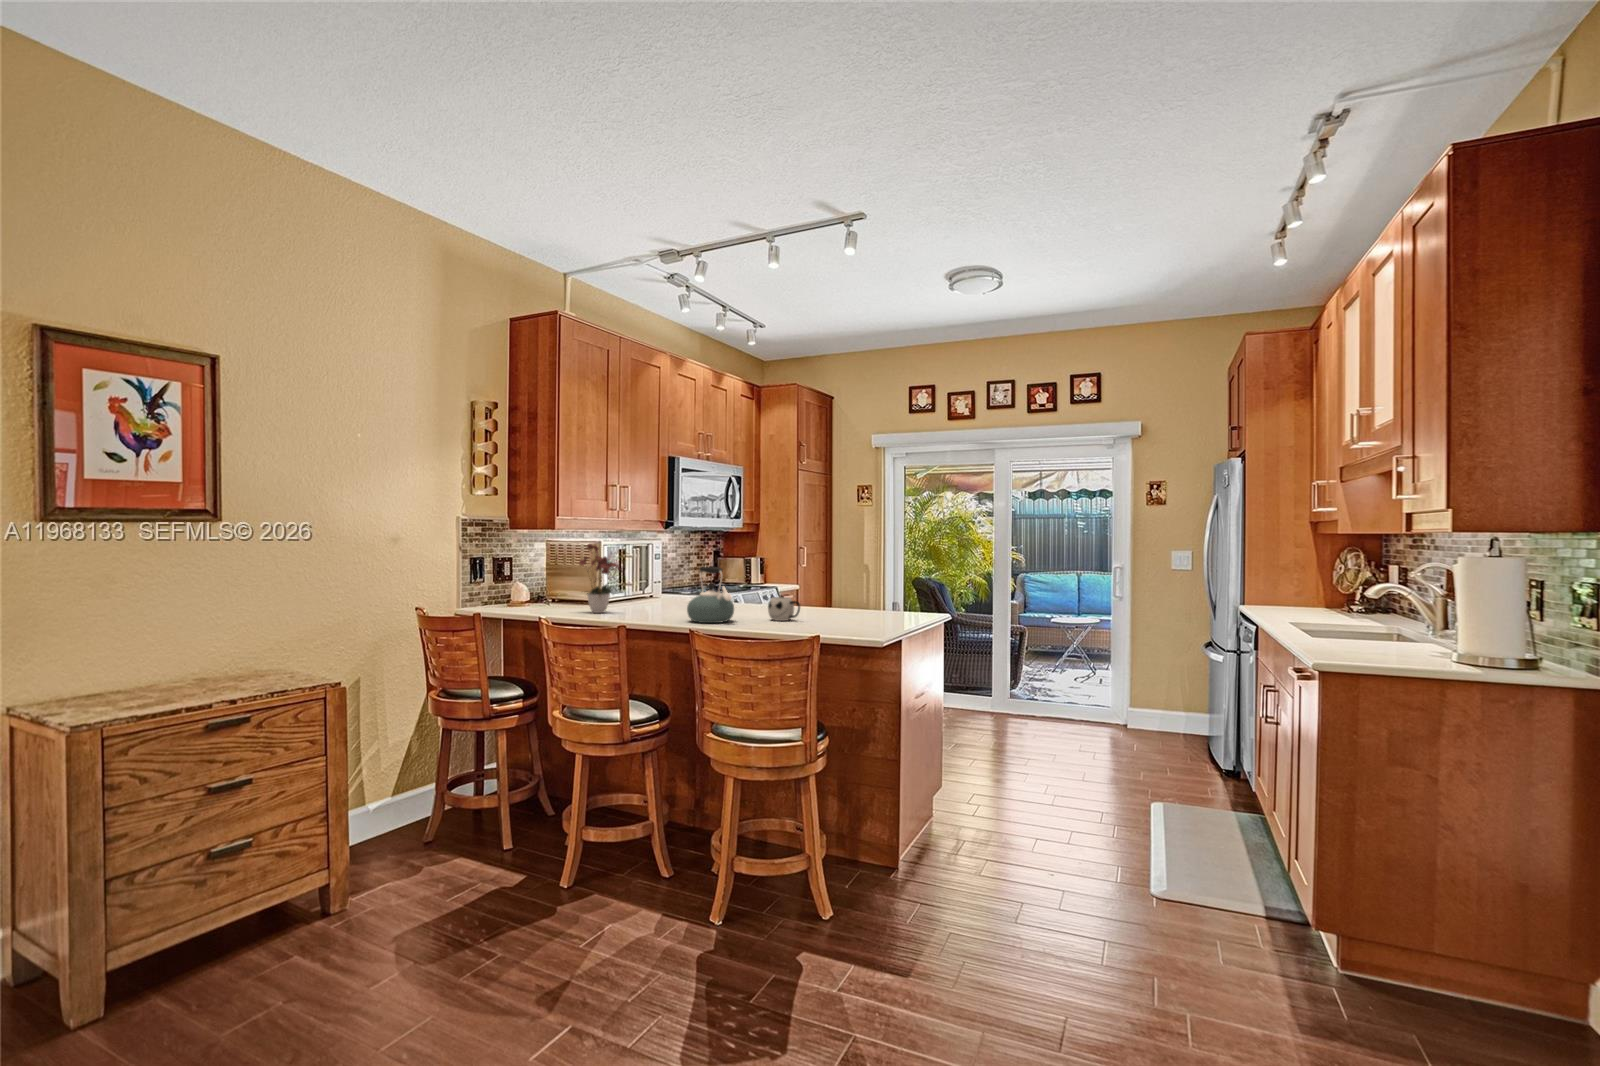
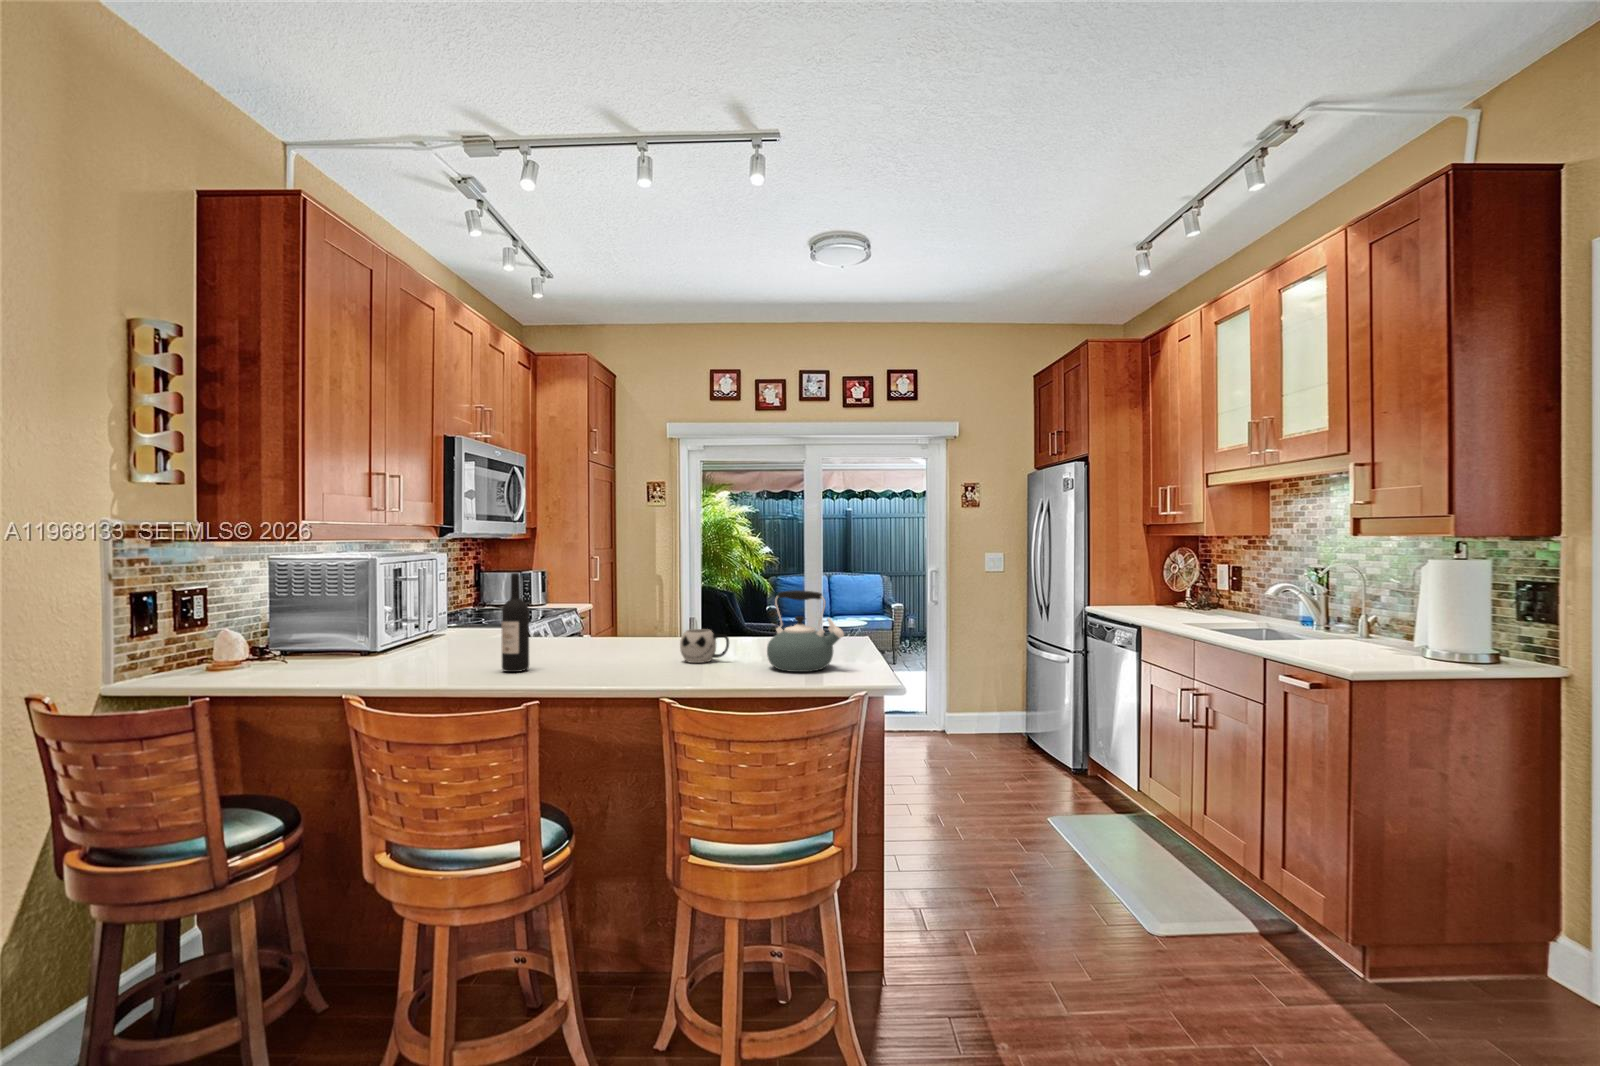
flower arrangement: present [580,544,620,613] -> none [356,557,443,672]
wine bottle: none [651,552,669,617] -> present [501,573,529,672]
kettle: present [687,567,734,623] -> present [767,590,844,672]

